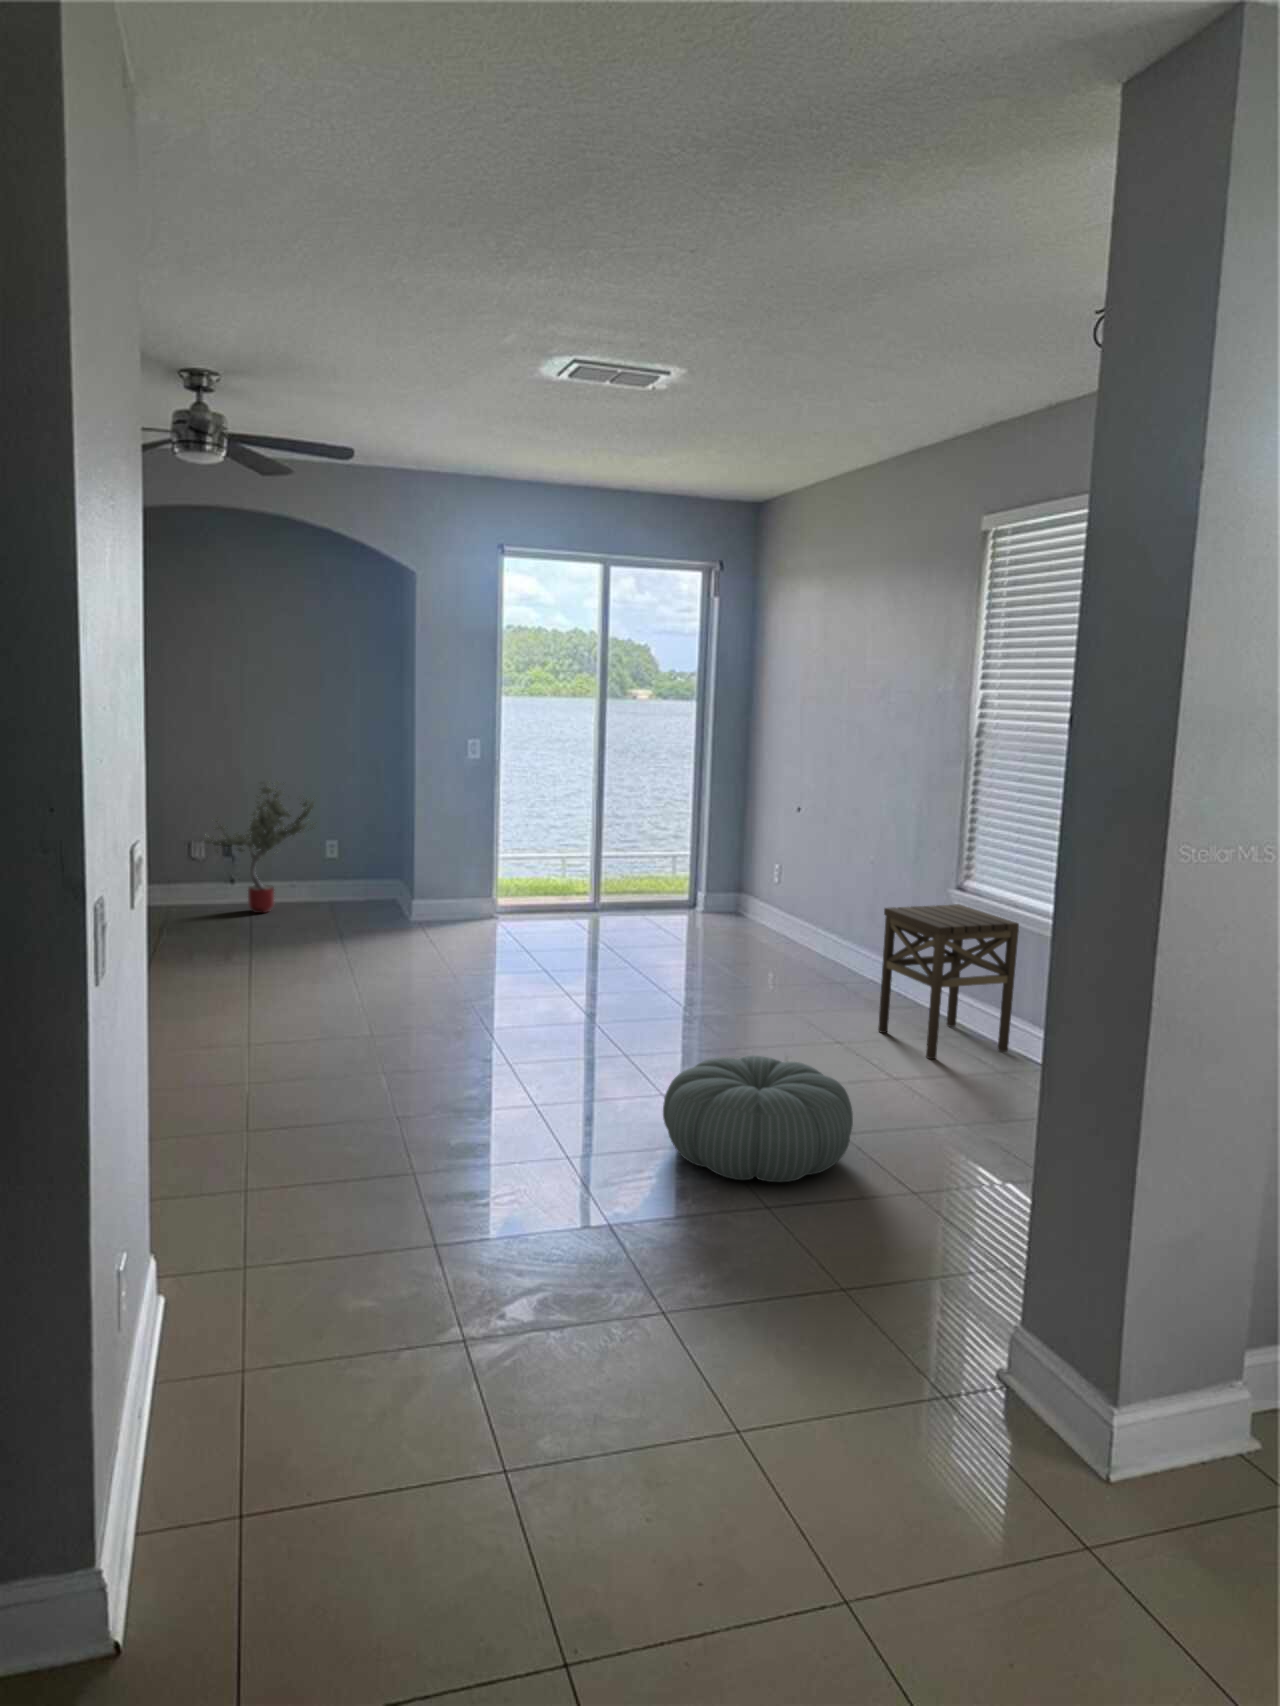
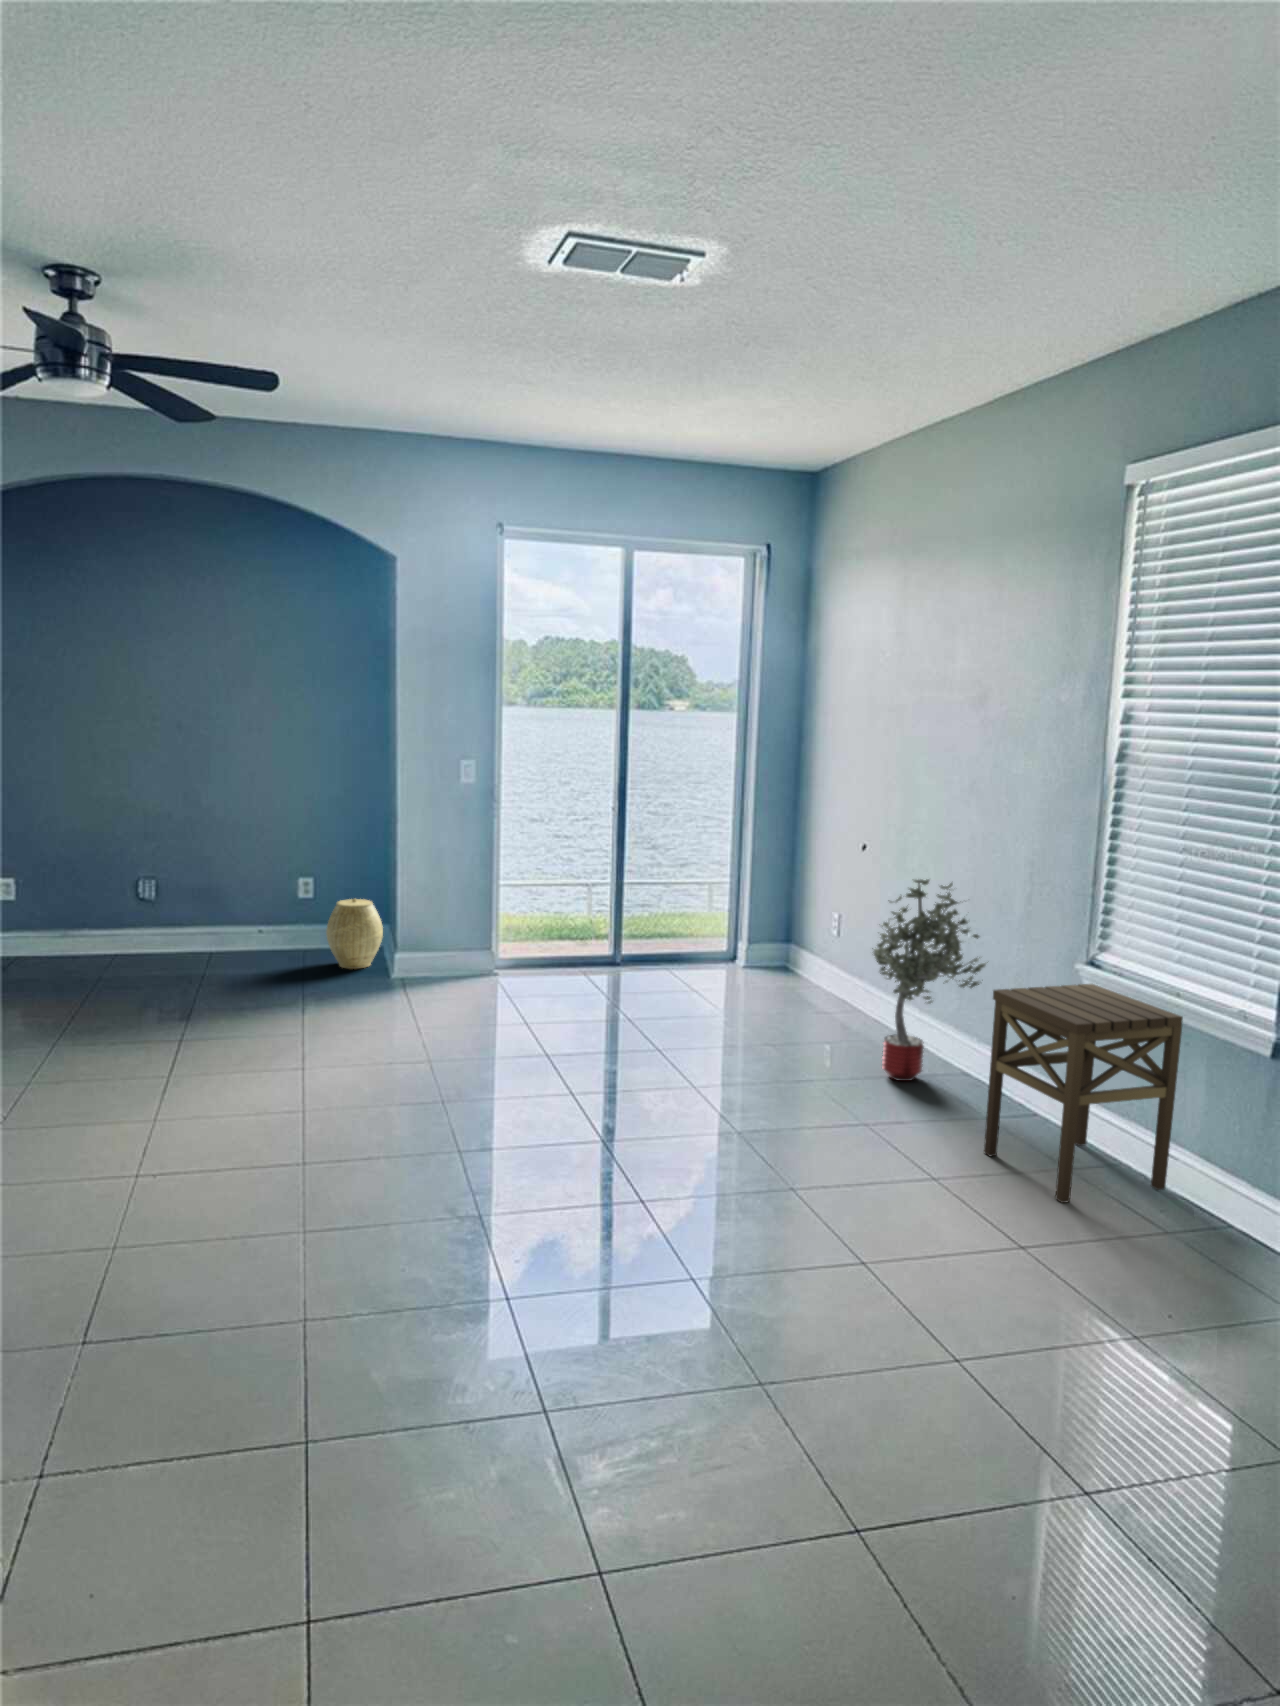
potted tree: present [204,781,315,913] -> present [872,879,988,1081]
woven basket: none [353,855,400,913] -> present [326,899,383,969]
pouf: present [663,1055,853,1182] -> none [693,1230,980,1458]

